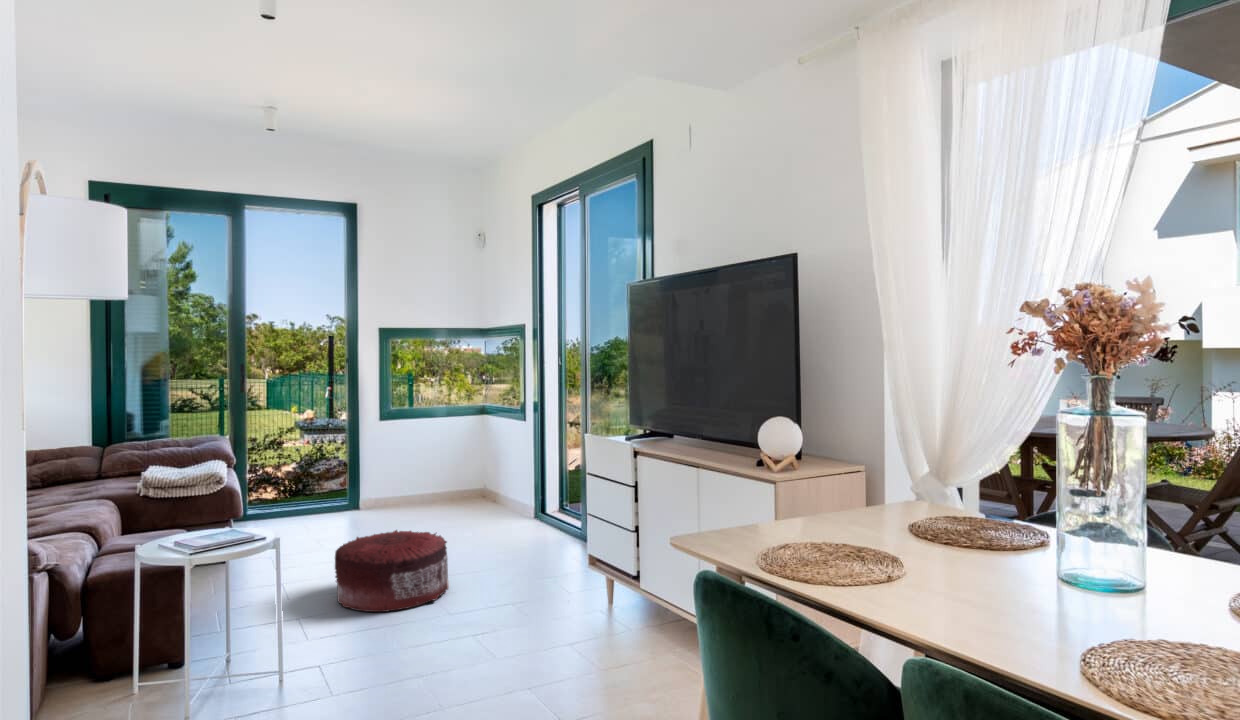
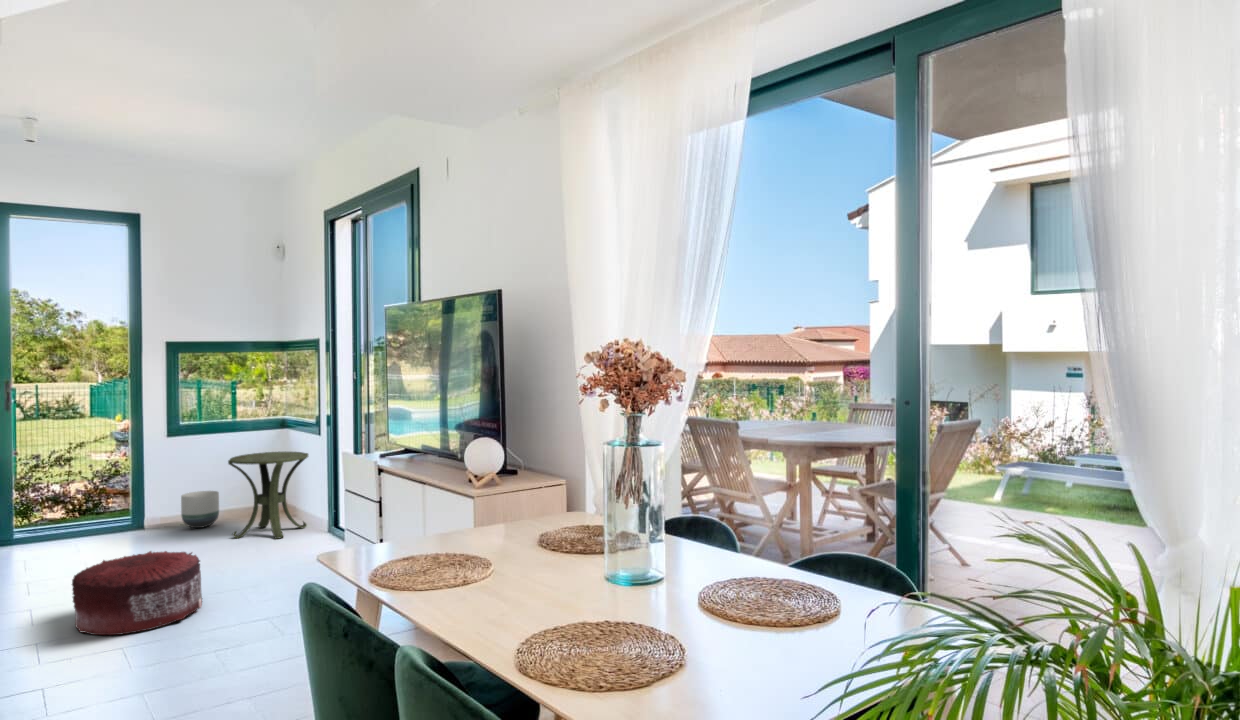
side table: none [442,437,514,524] -> present [228,452,308,539]
planter: none [393,474,427,510] -> present [181,491,219,528]

